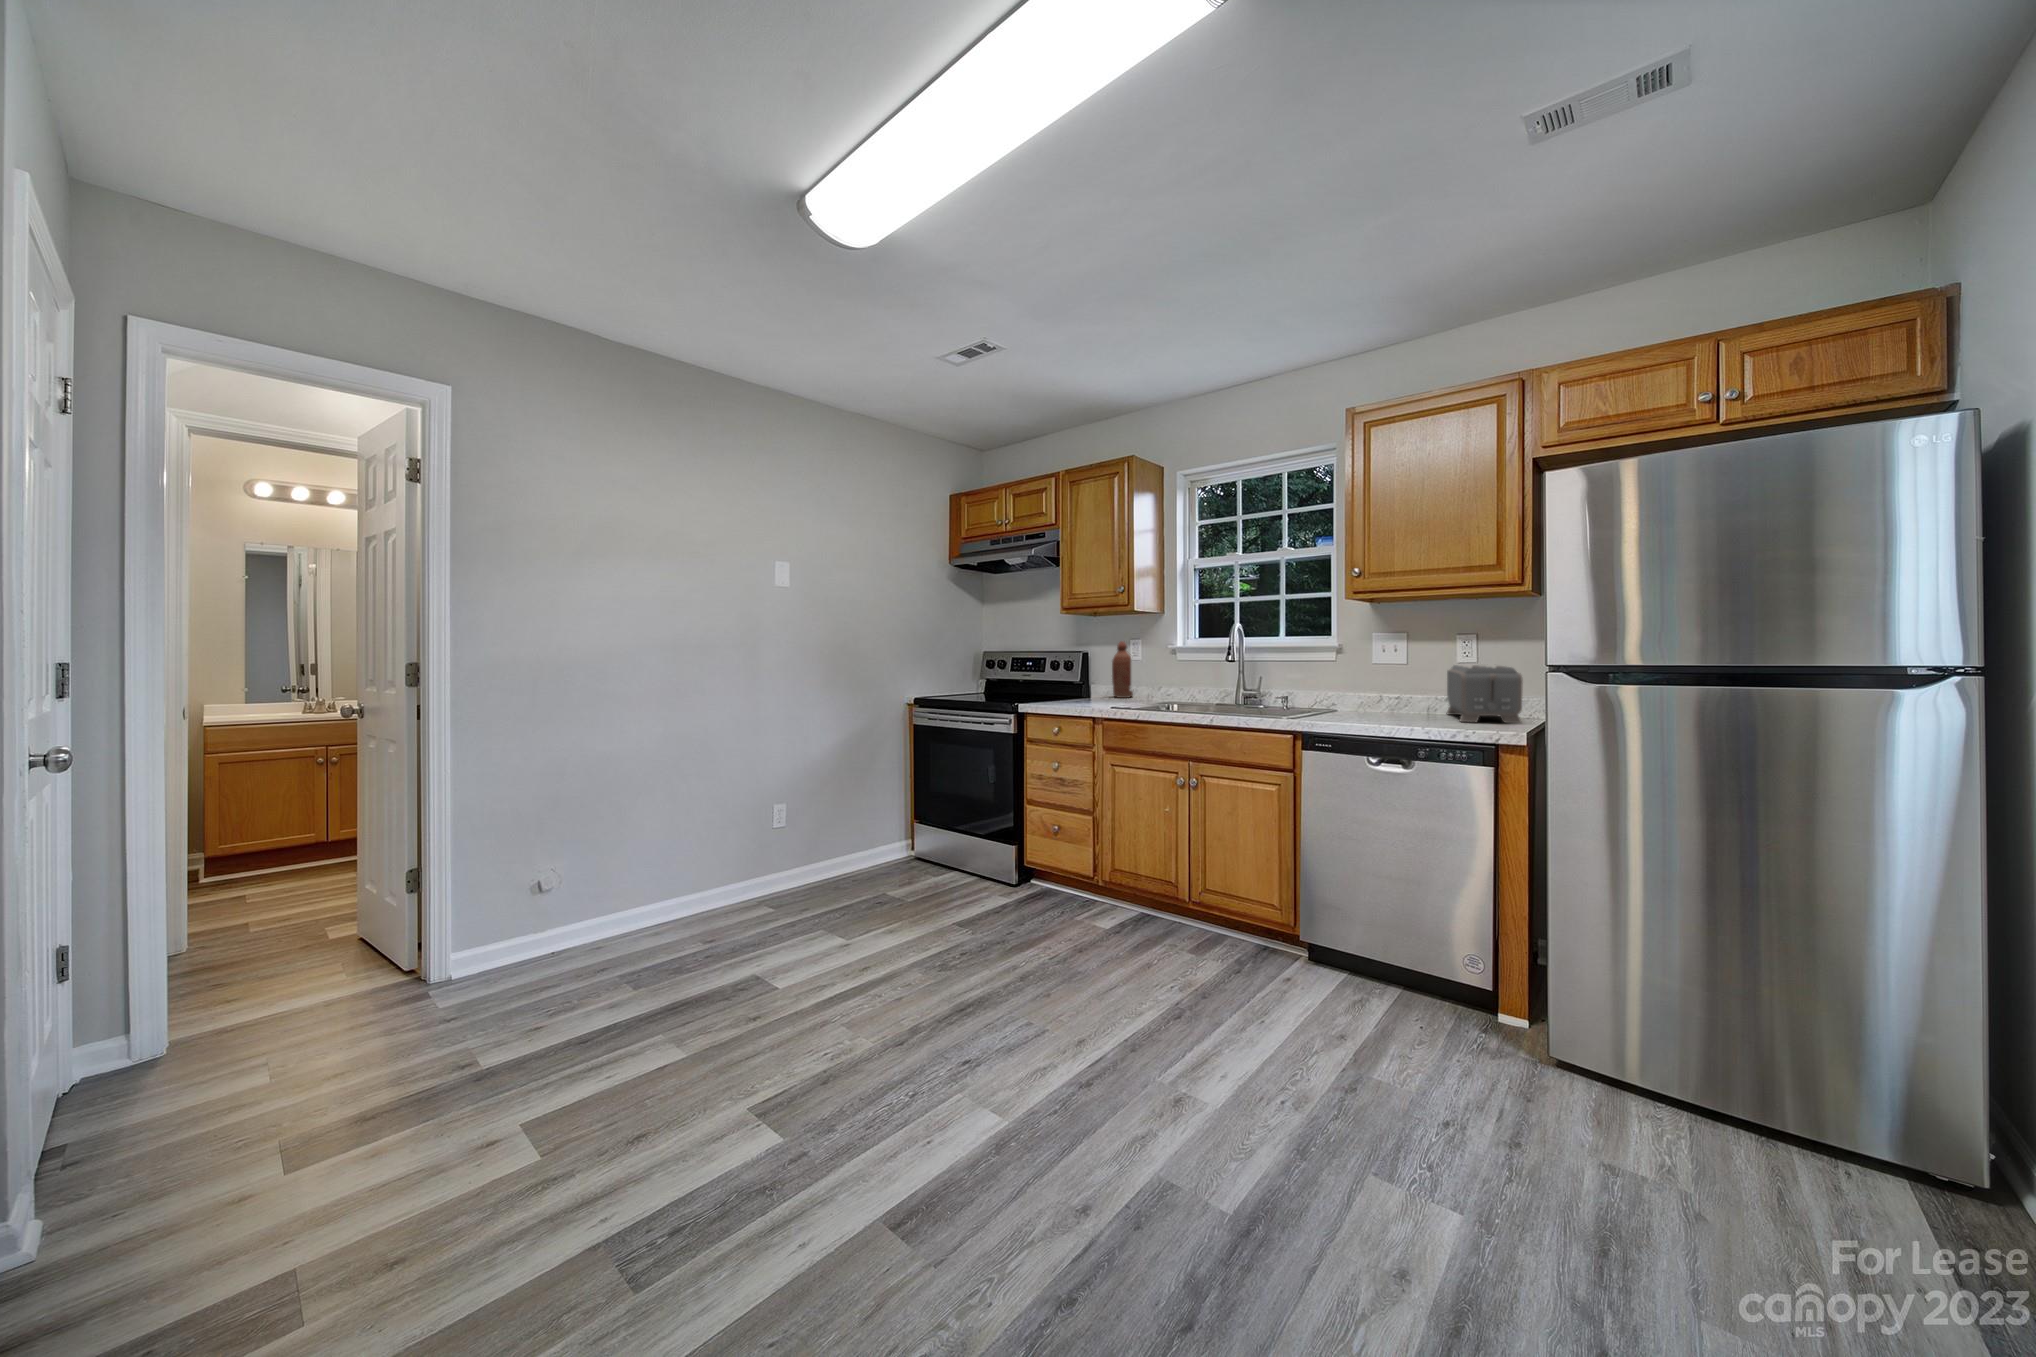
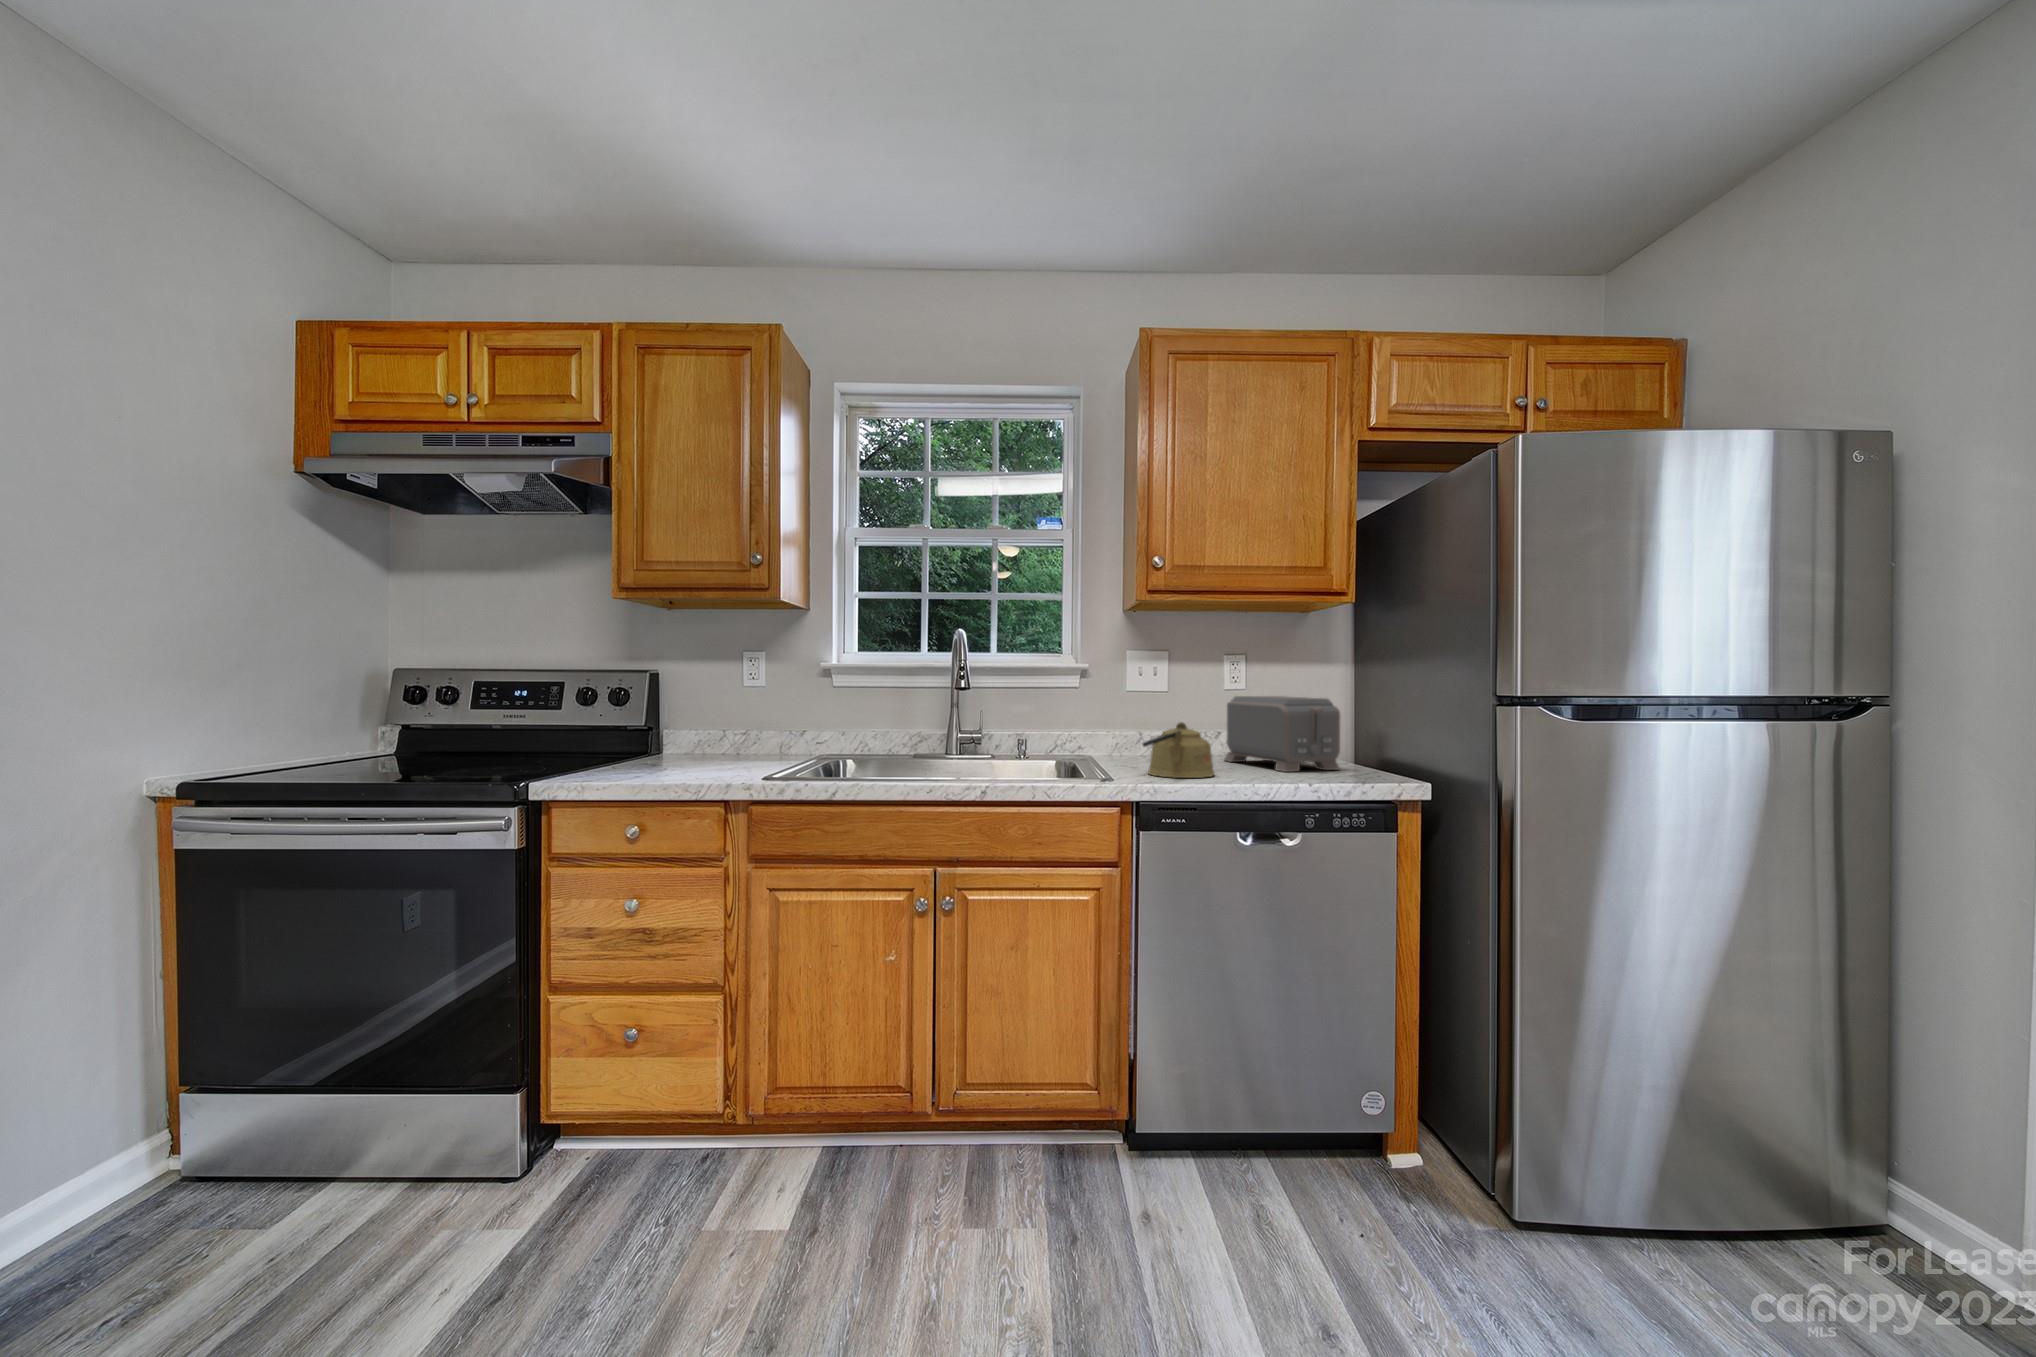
bottle: present [1112,641,1133,698] -> none [697,654,737,755]
kettle: none [1336,684,1394,722] -> present [1143,722,1214,778]

